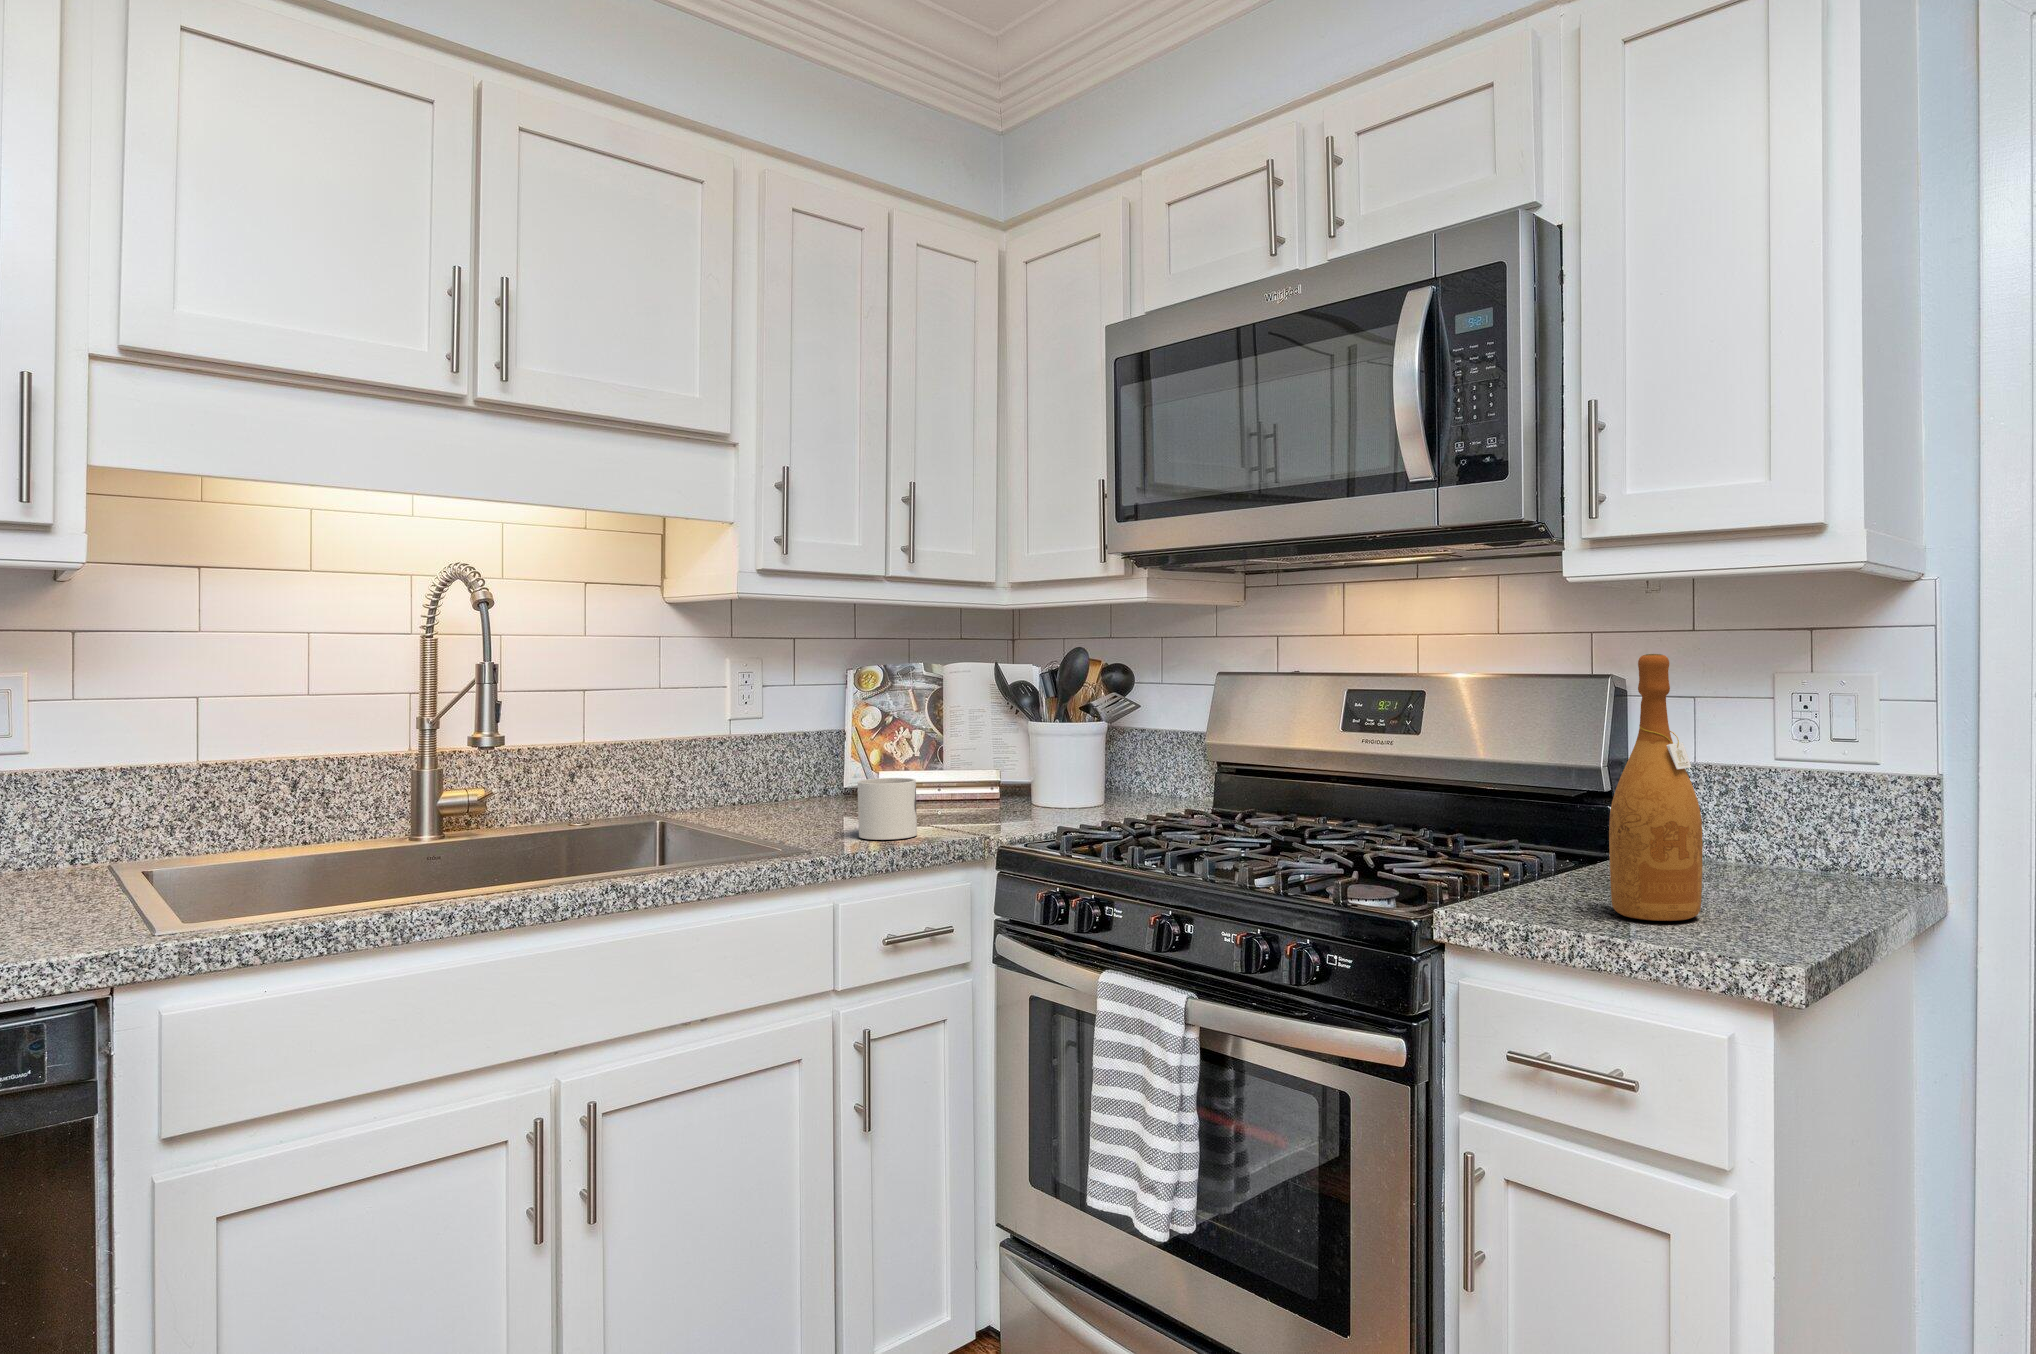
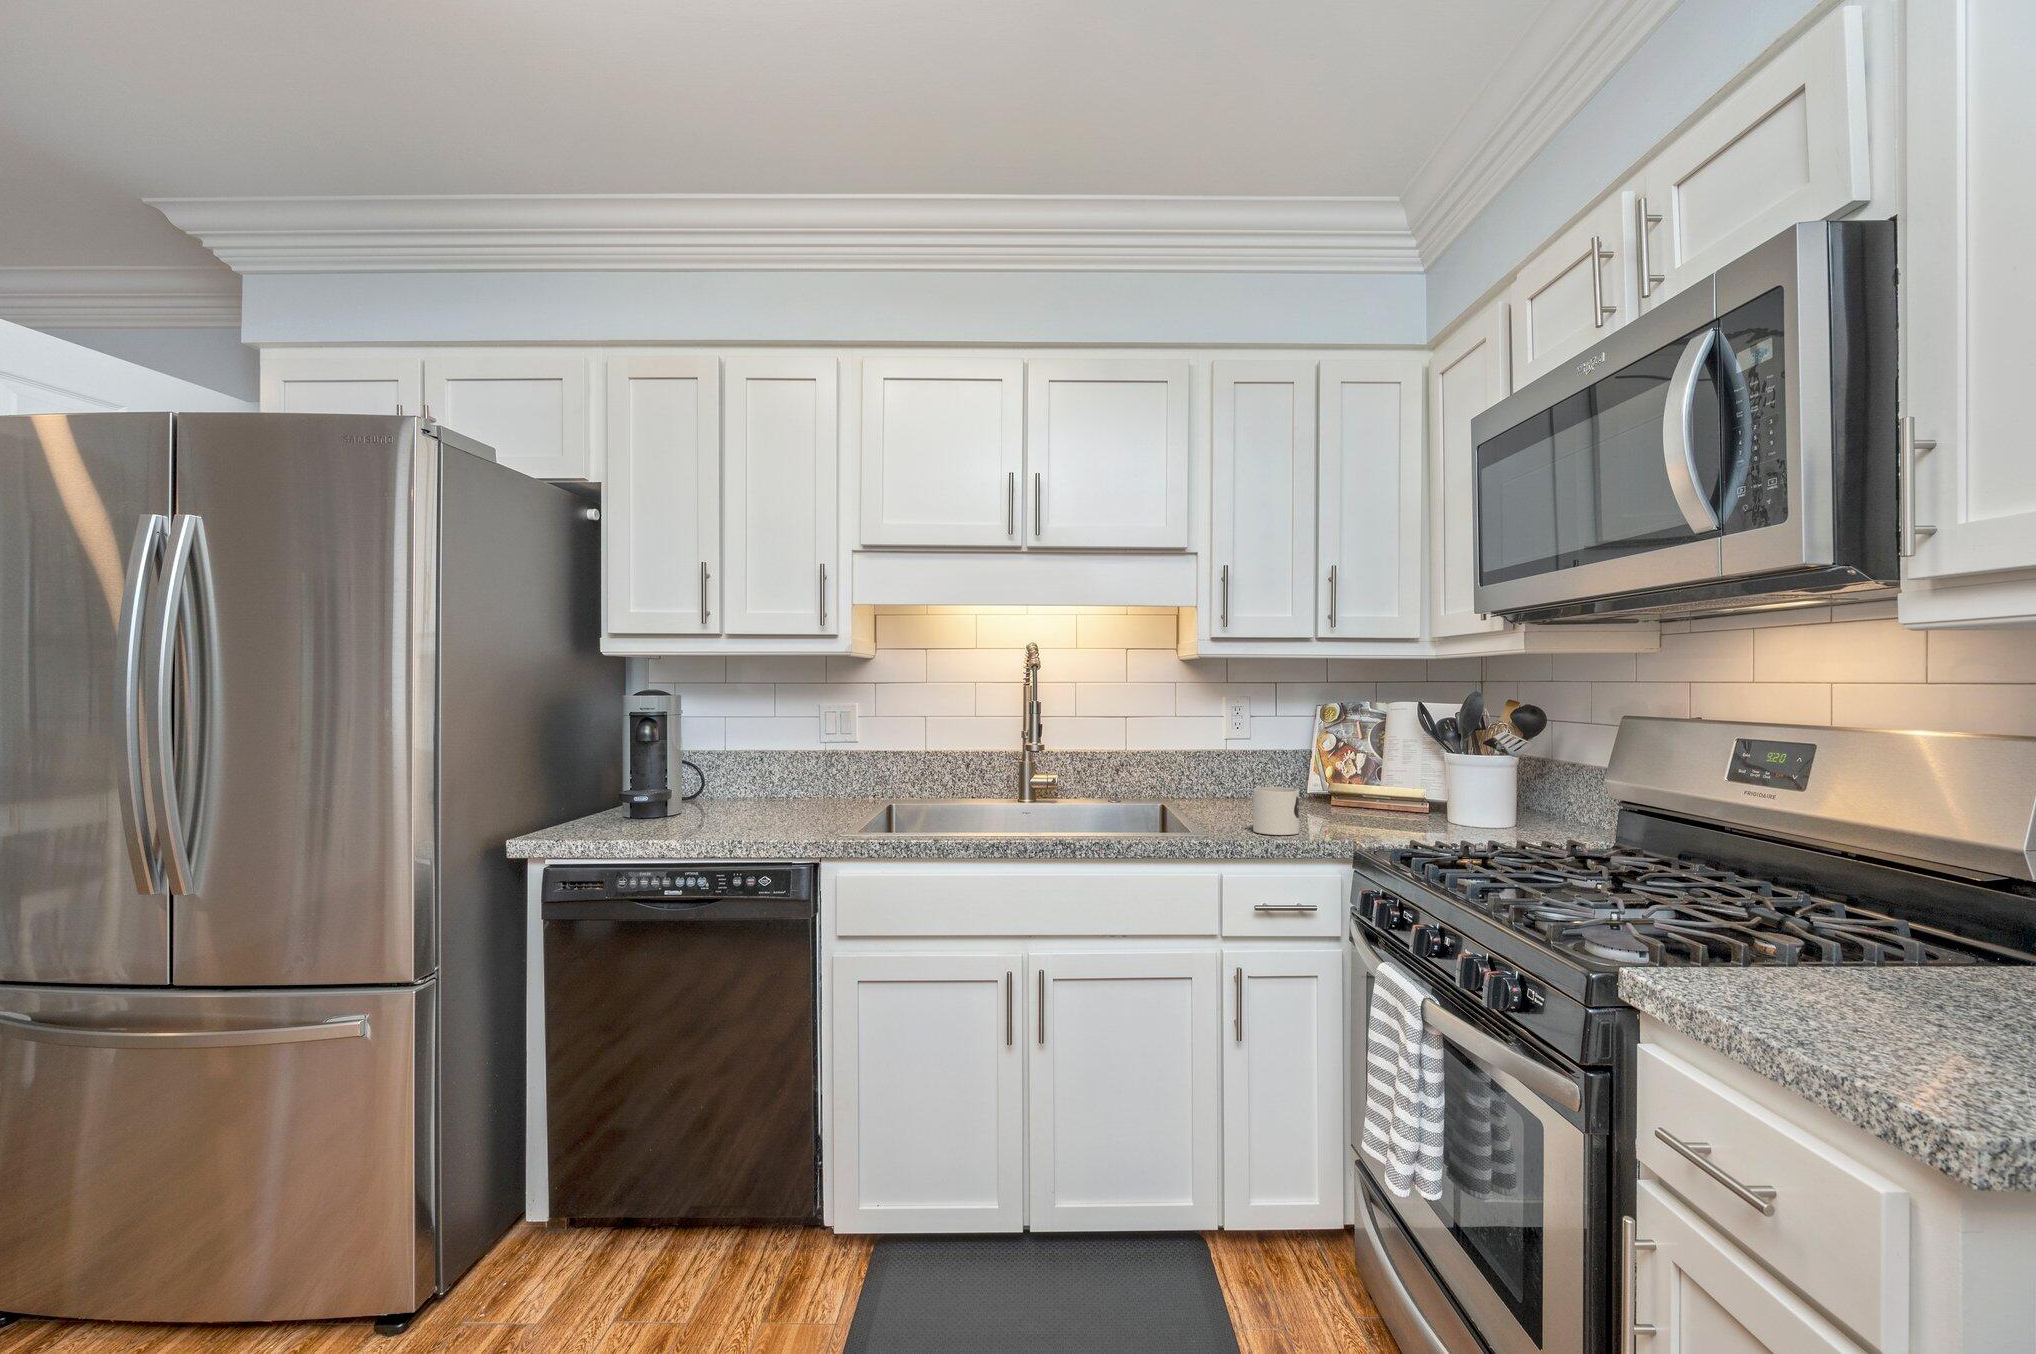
wine bottle: present [1609,654,1702,921] -> none [1818,717,1951,1038]

